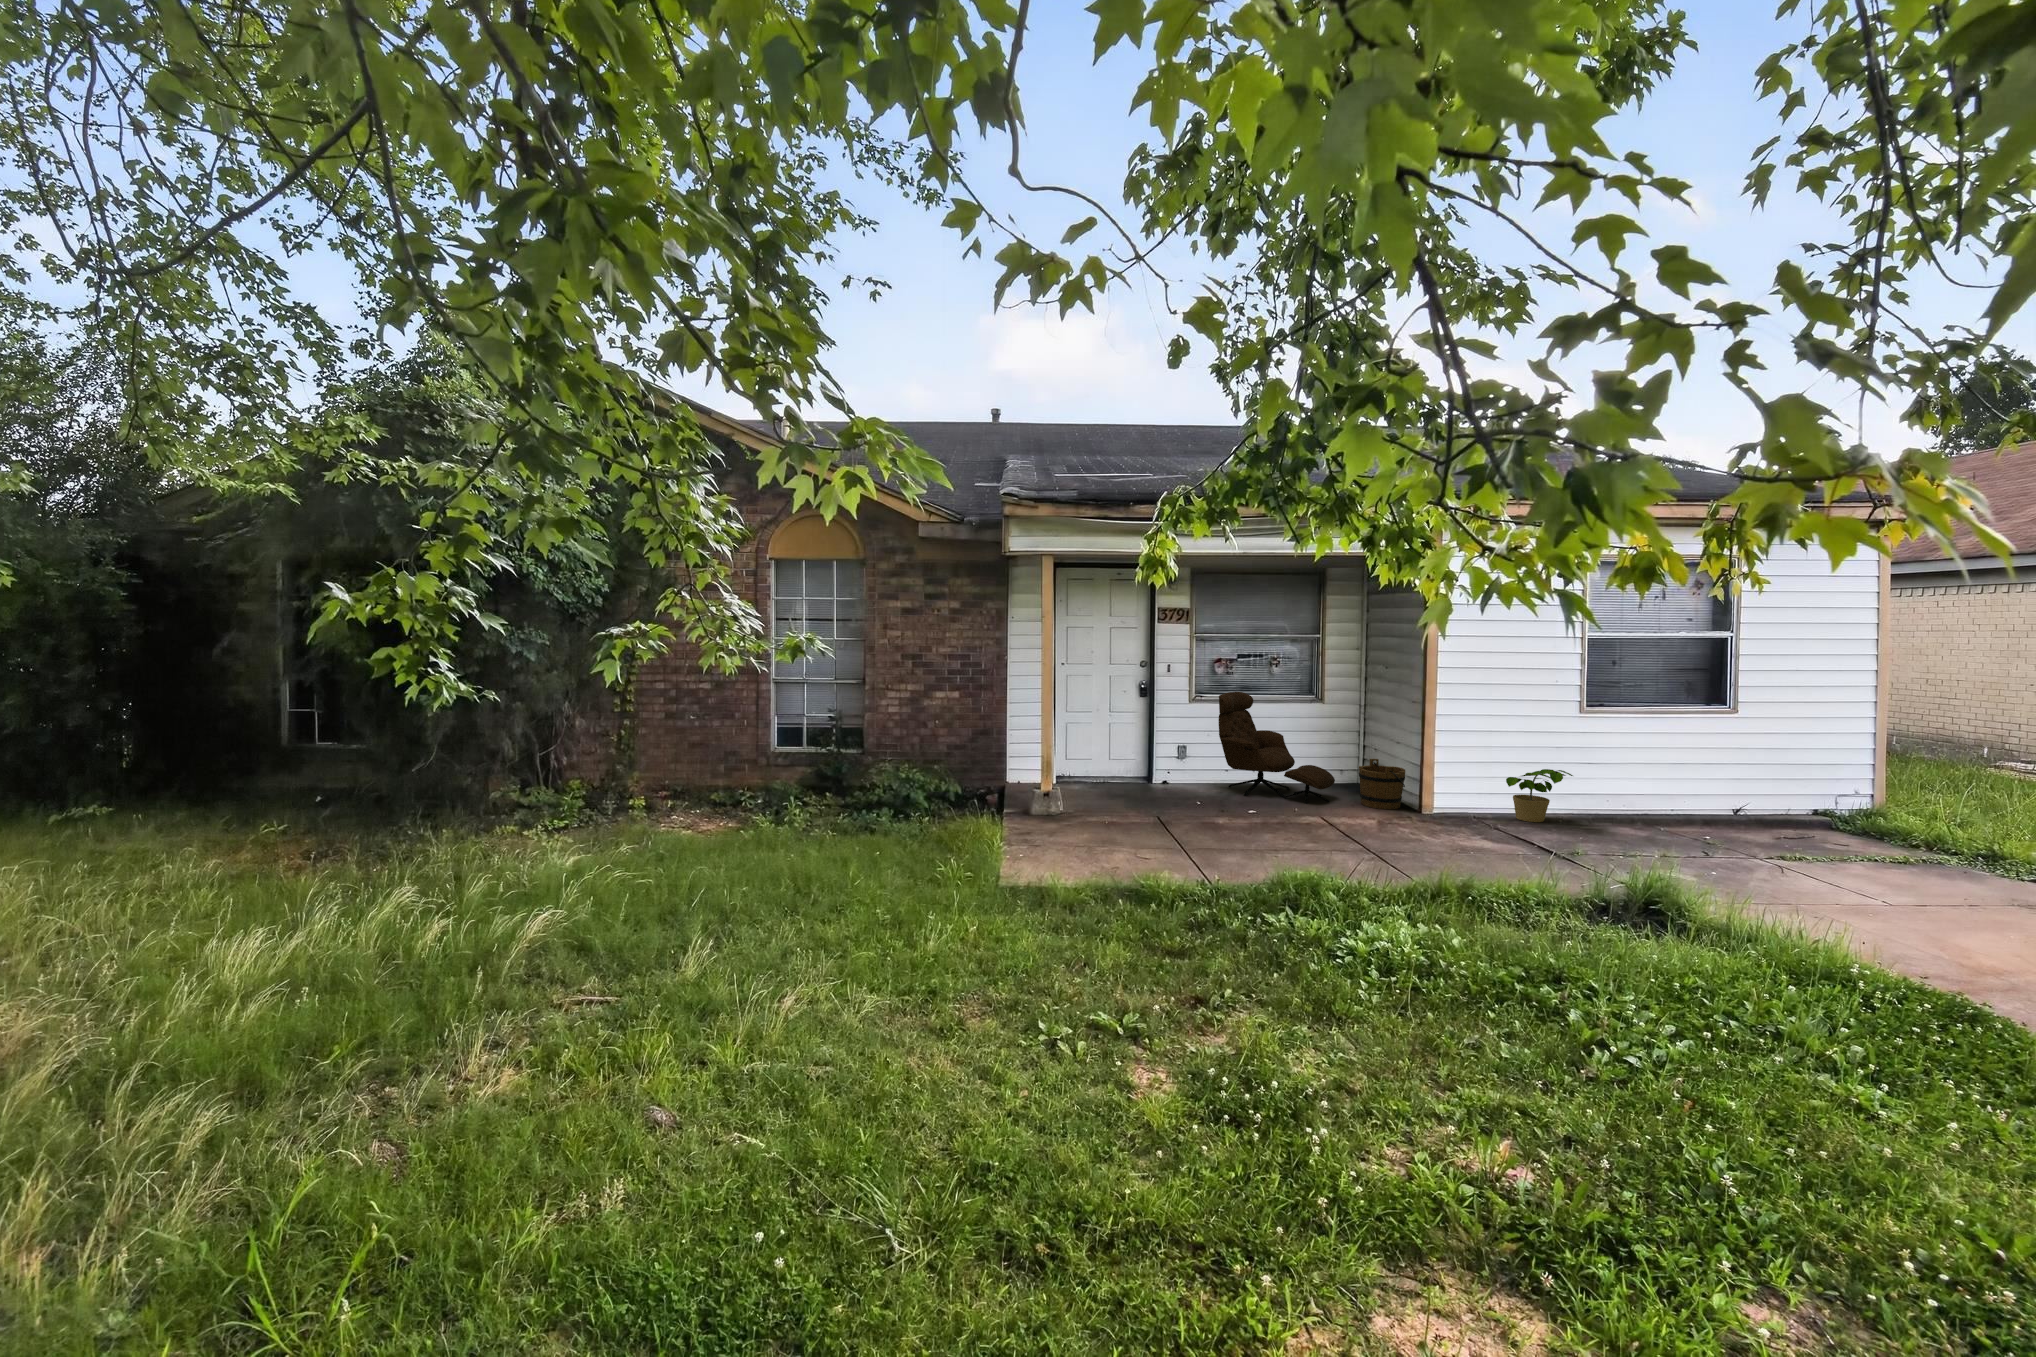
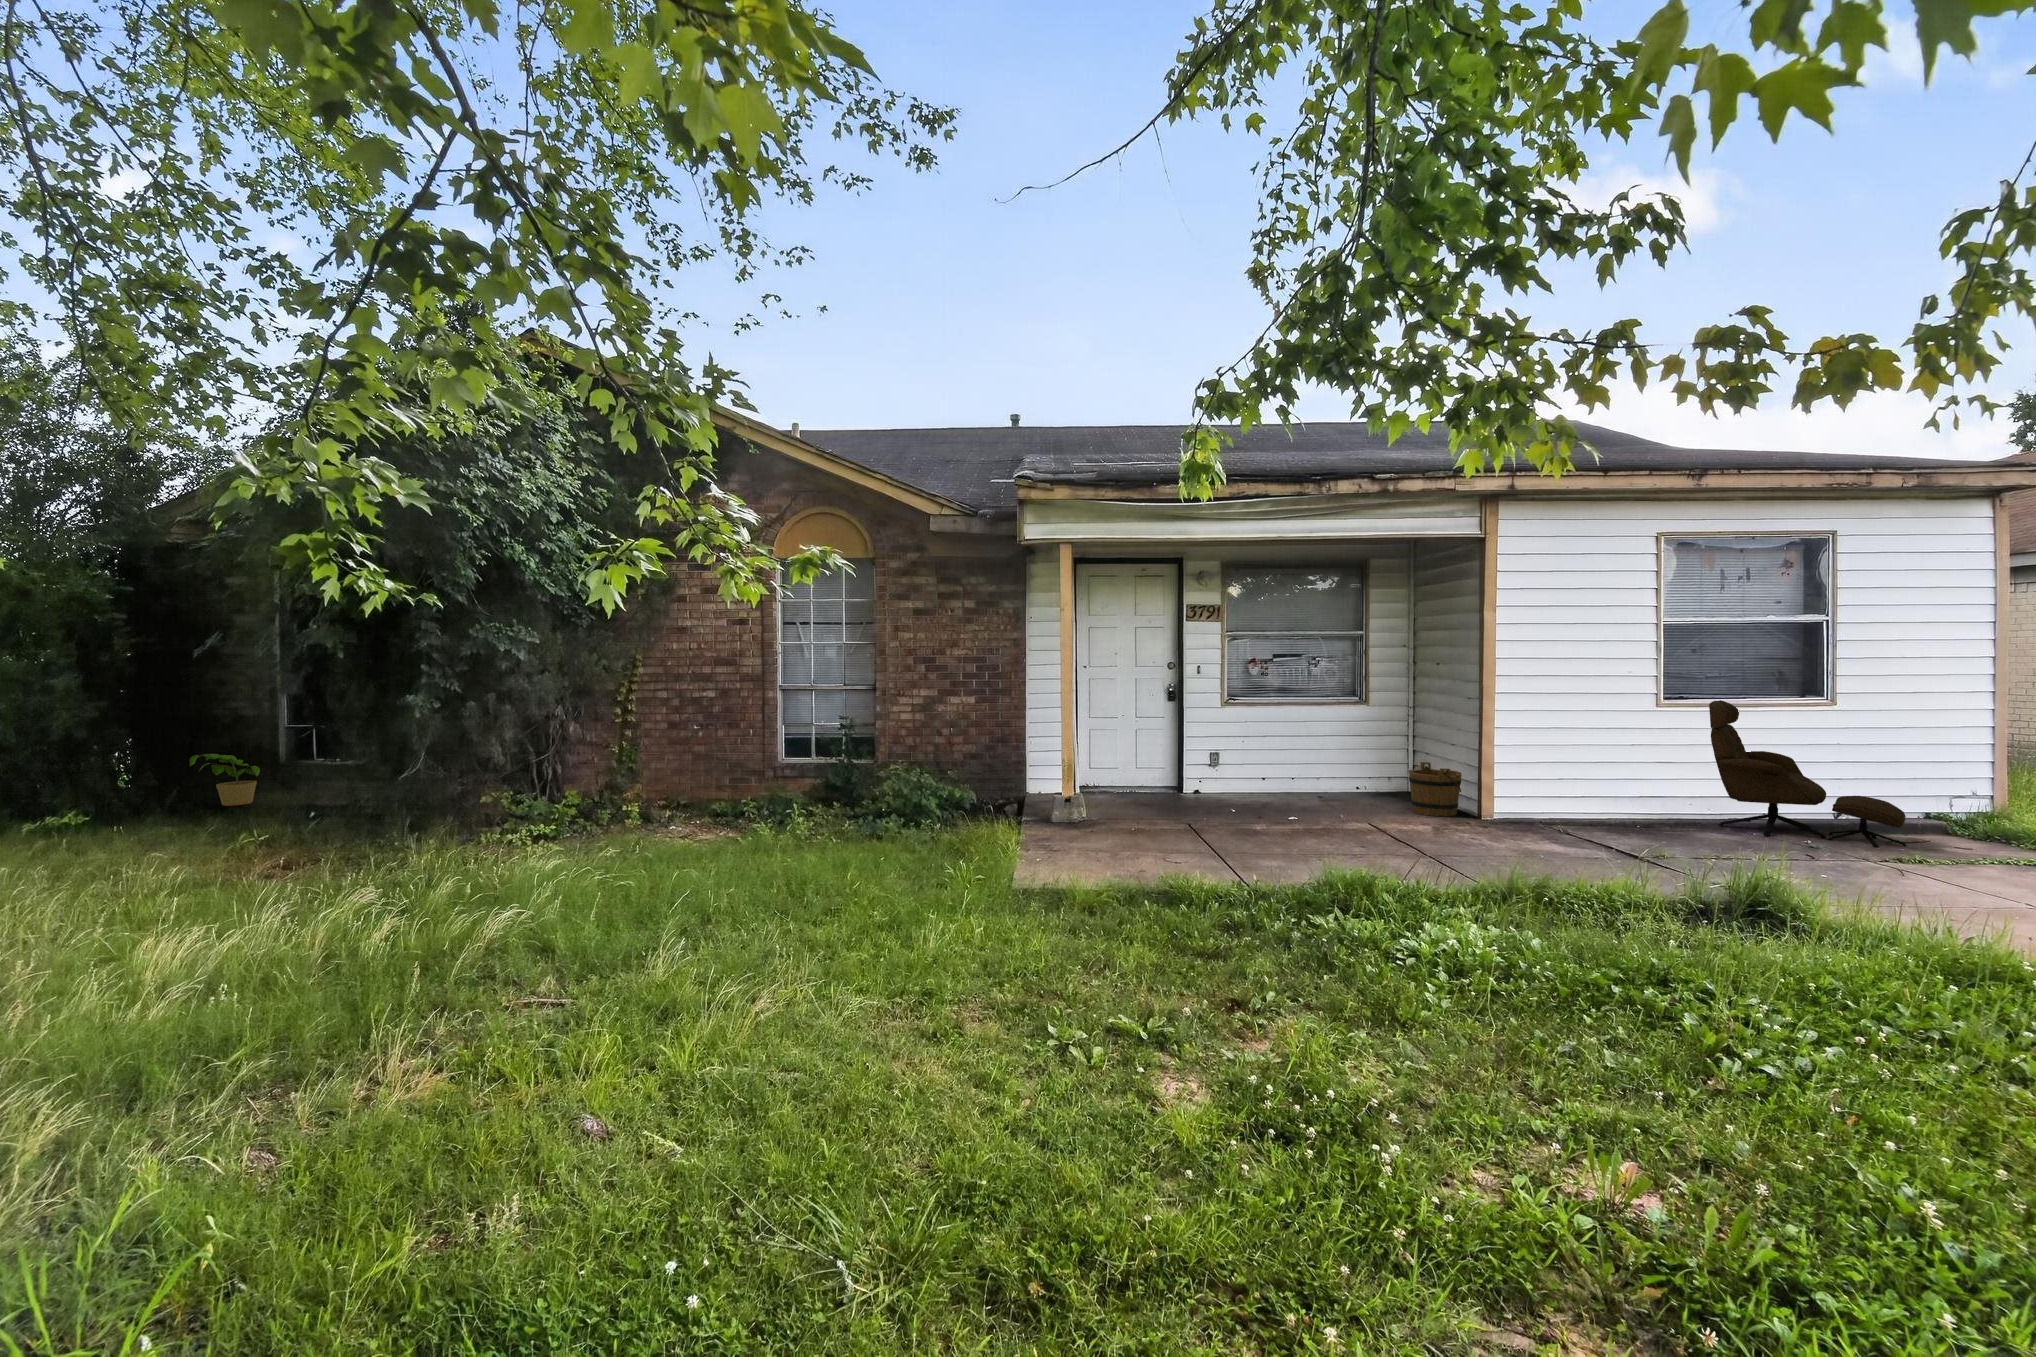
lounge chair: present [1219,692,1335,804] -> present [1709,700,1906,847]
potted plant: present [1506,769,1573,822] -> present [189,754,260,806]

